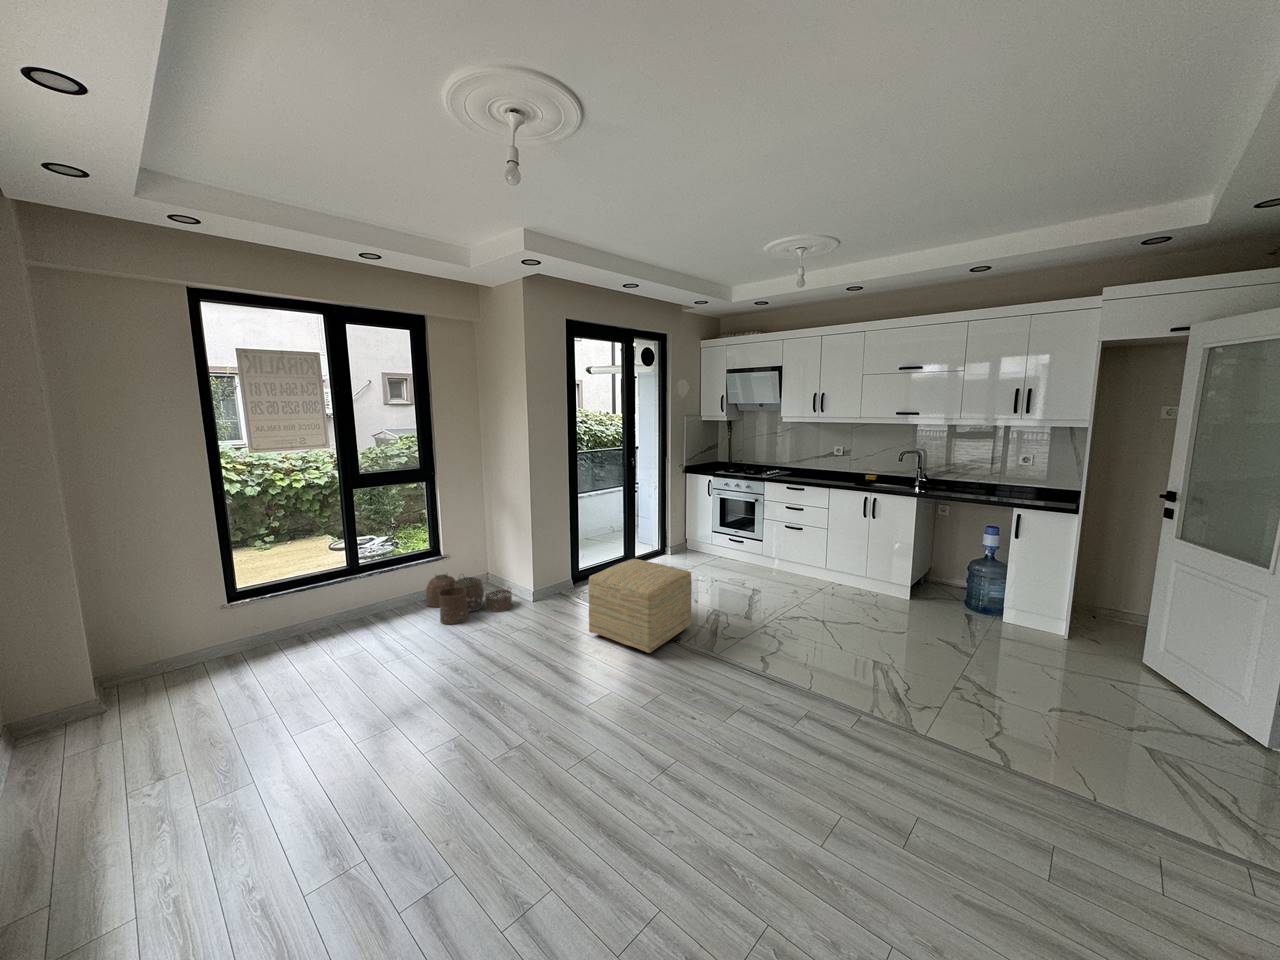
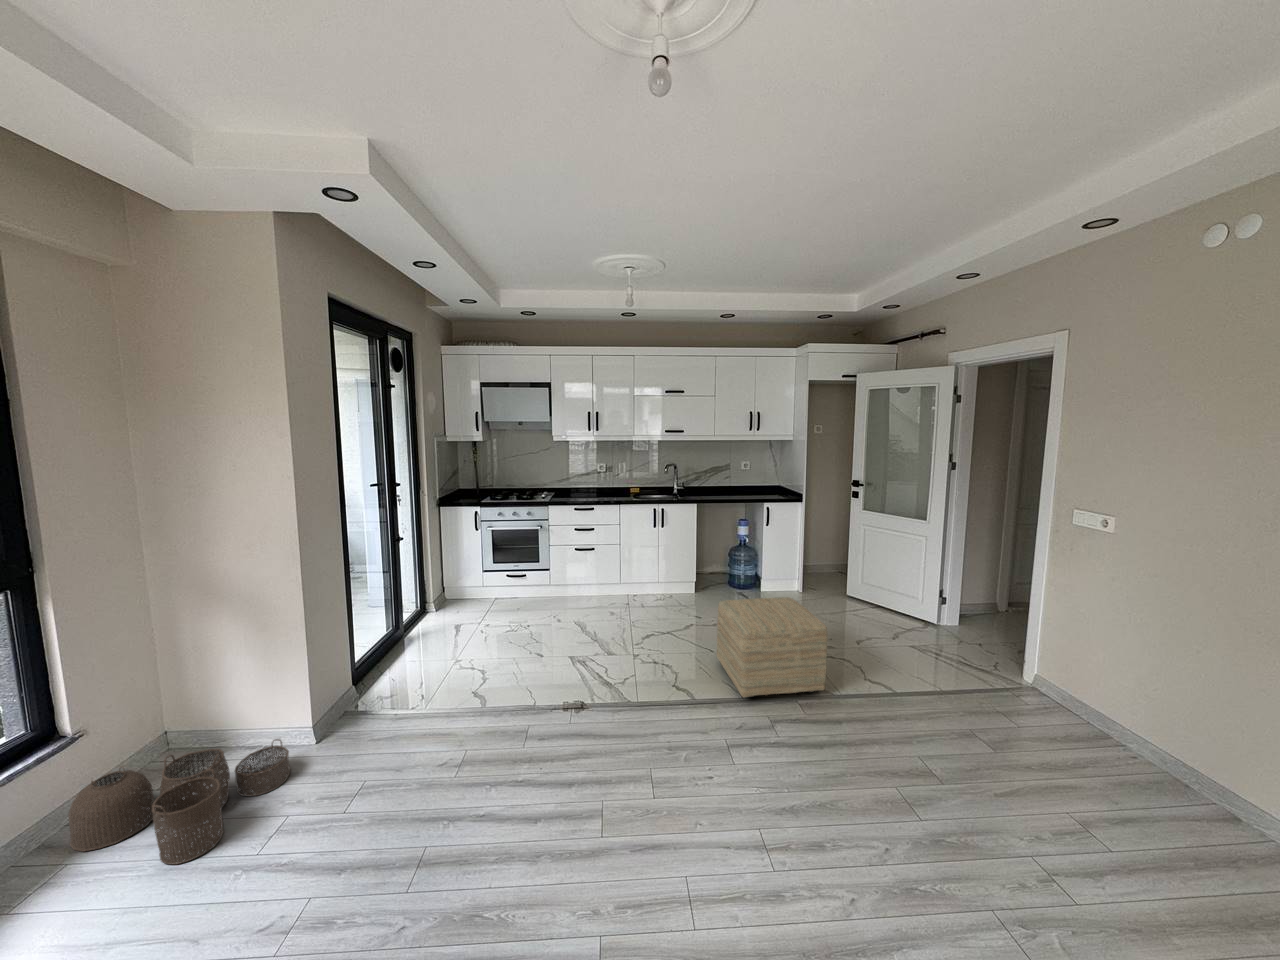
ottoman: present [588,559,692,653] -> present [717,597,827,697]

